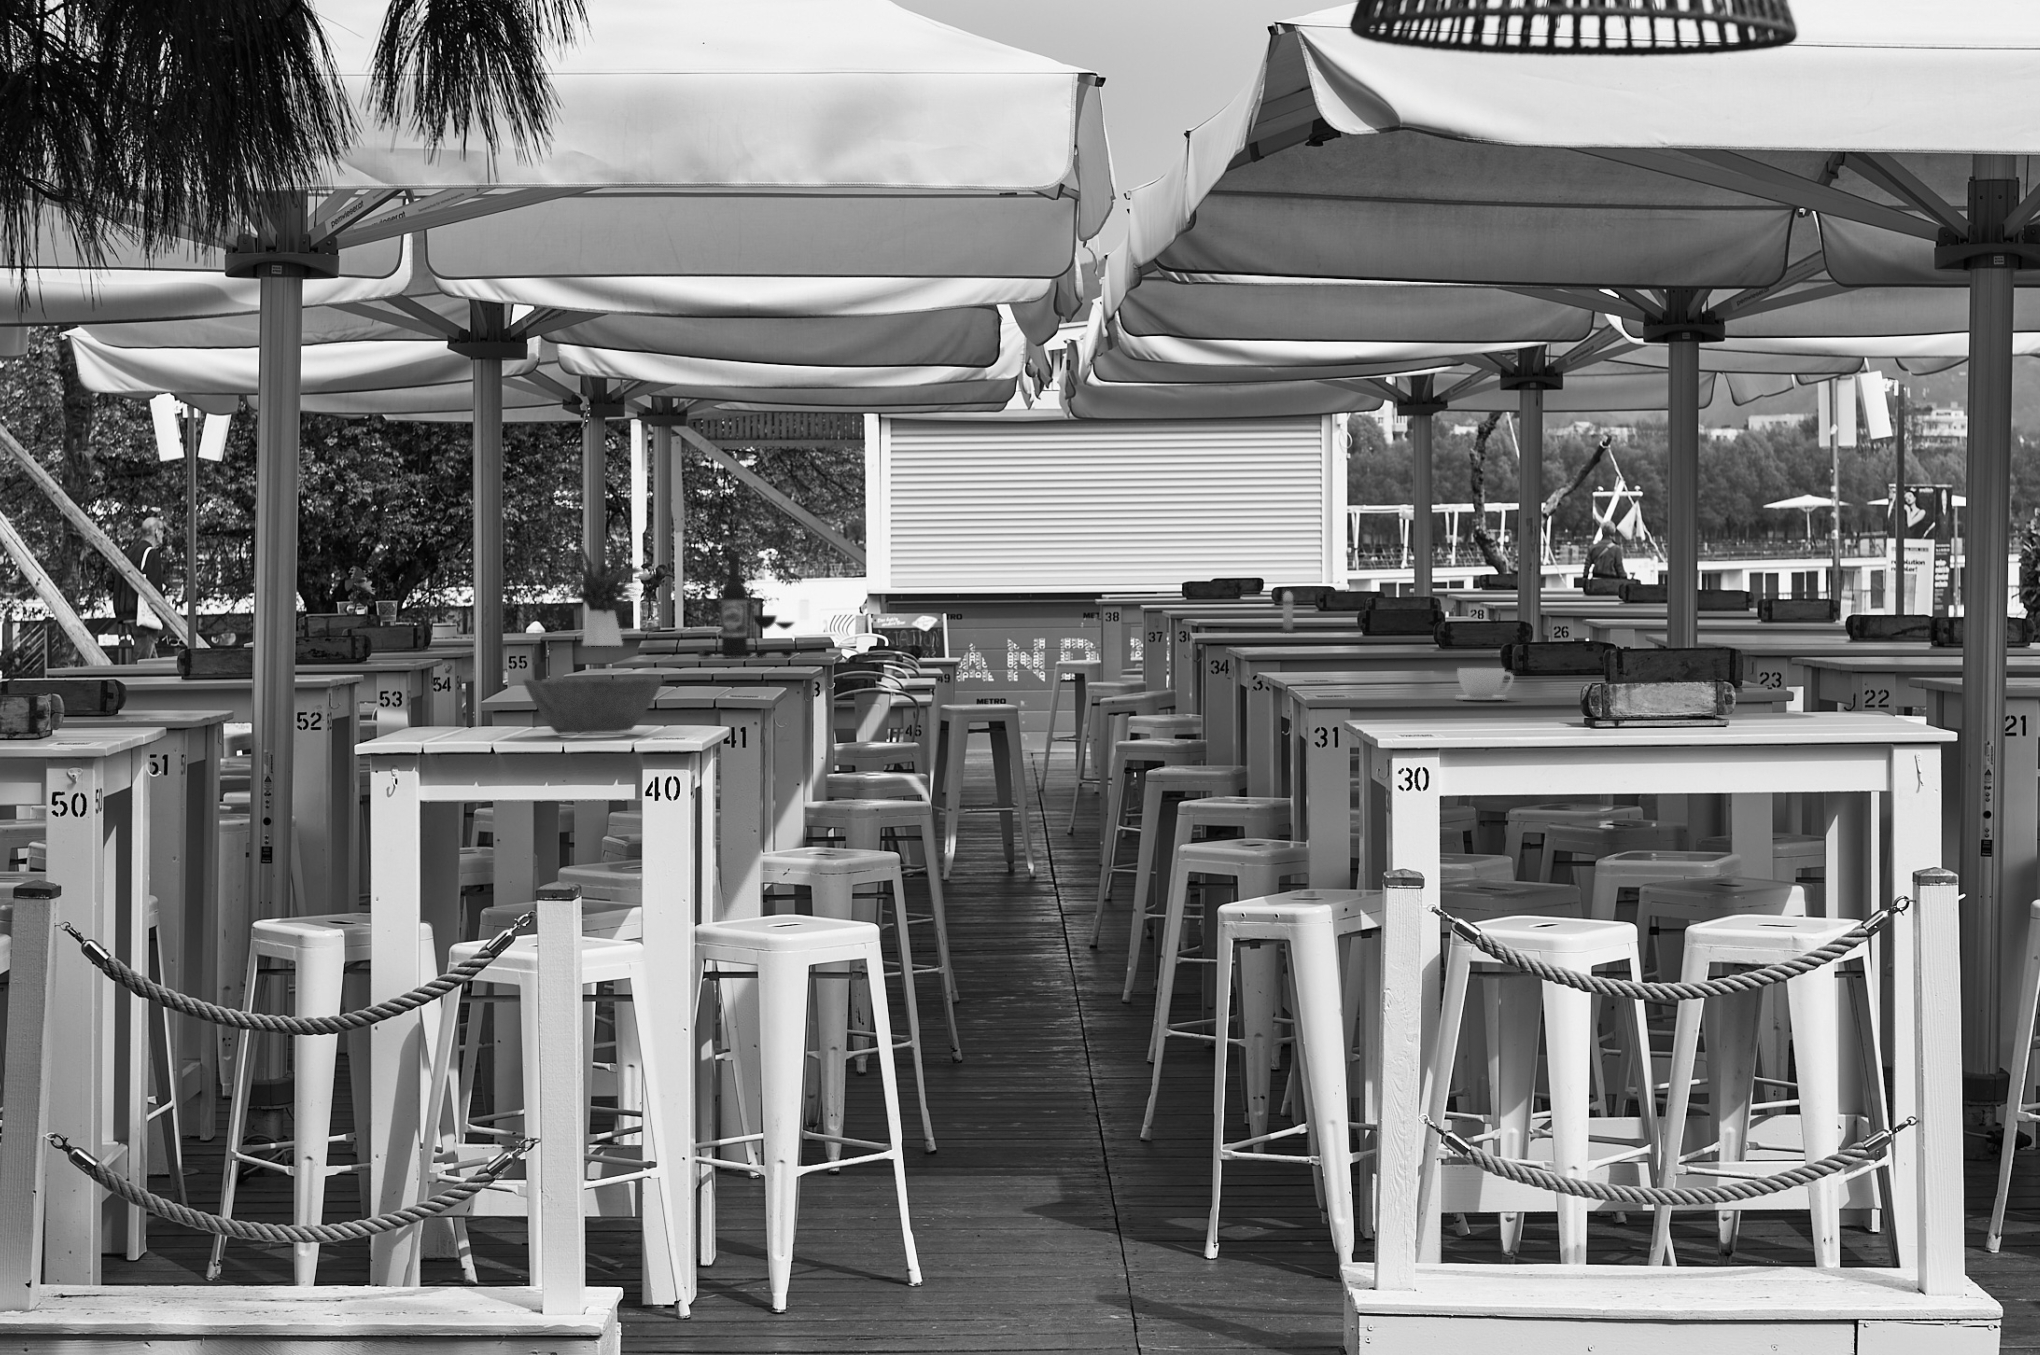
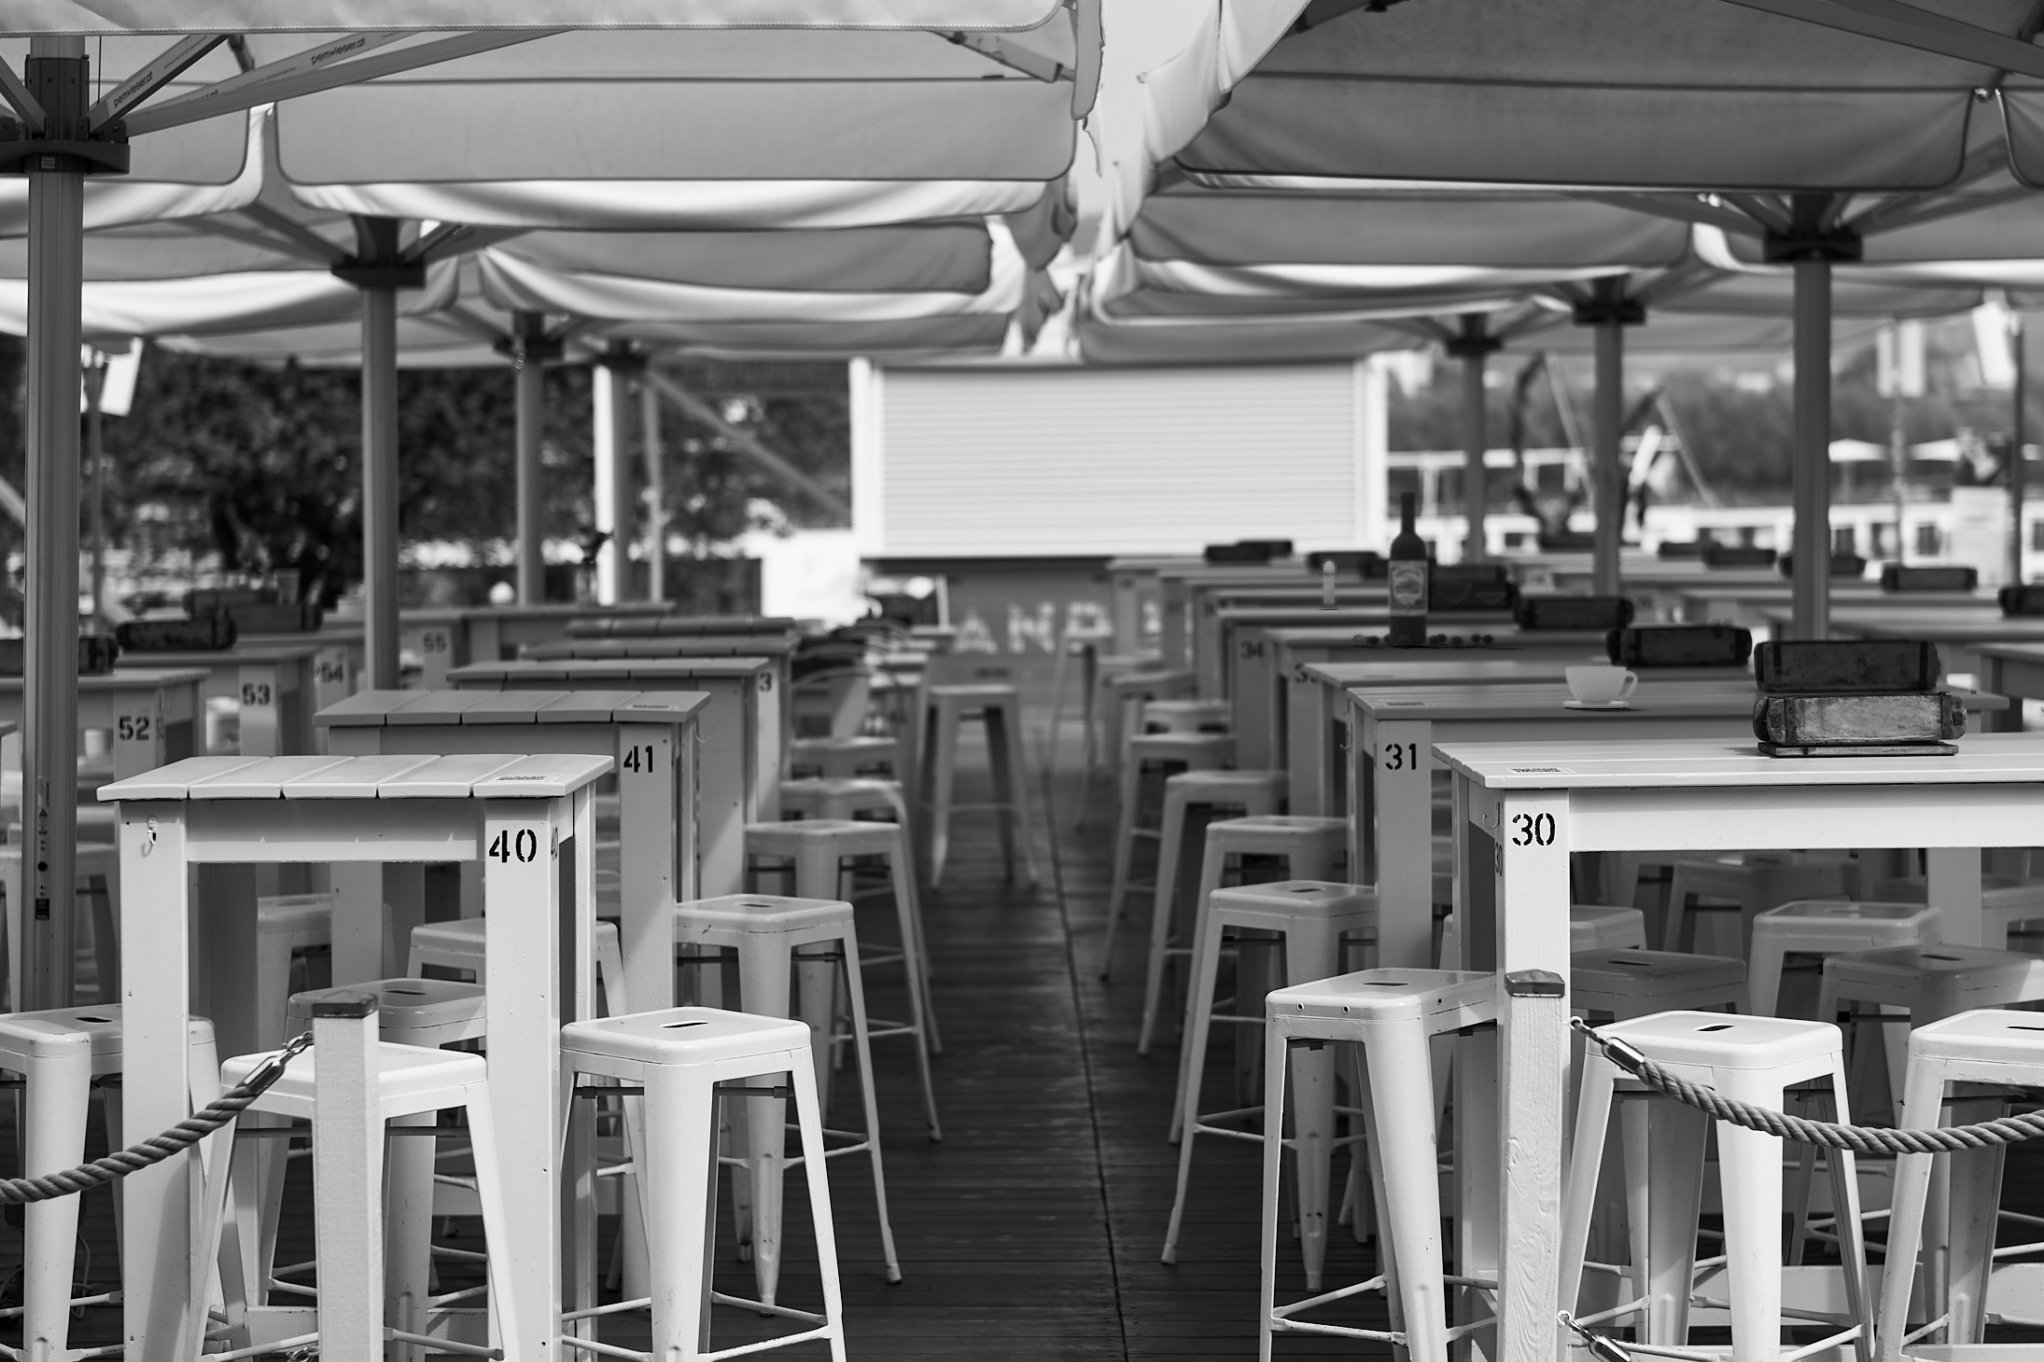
flower arrangement: present [566,546,642,646] -> none [479,506,587,623]
wine bottle: present [698,554,794,658] -> present [1352,492,1505,646]
bowl: present [523,678,663,734] -> none [338,689,529,765]

